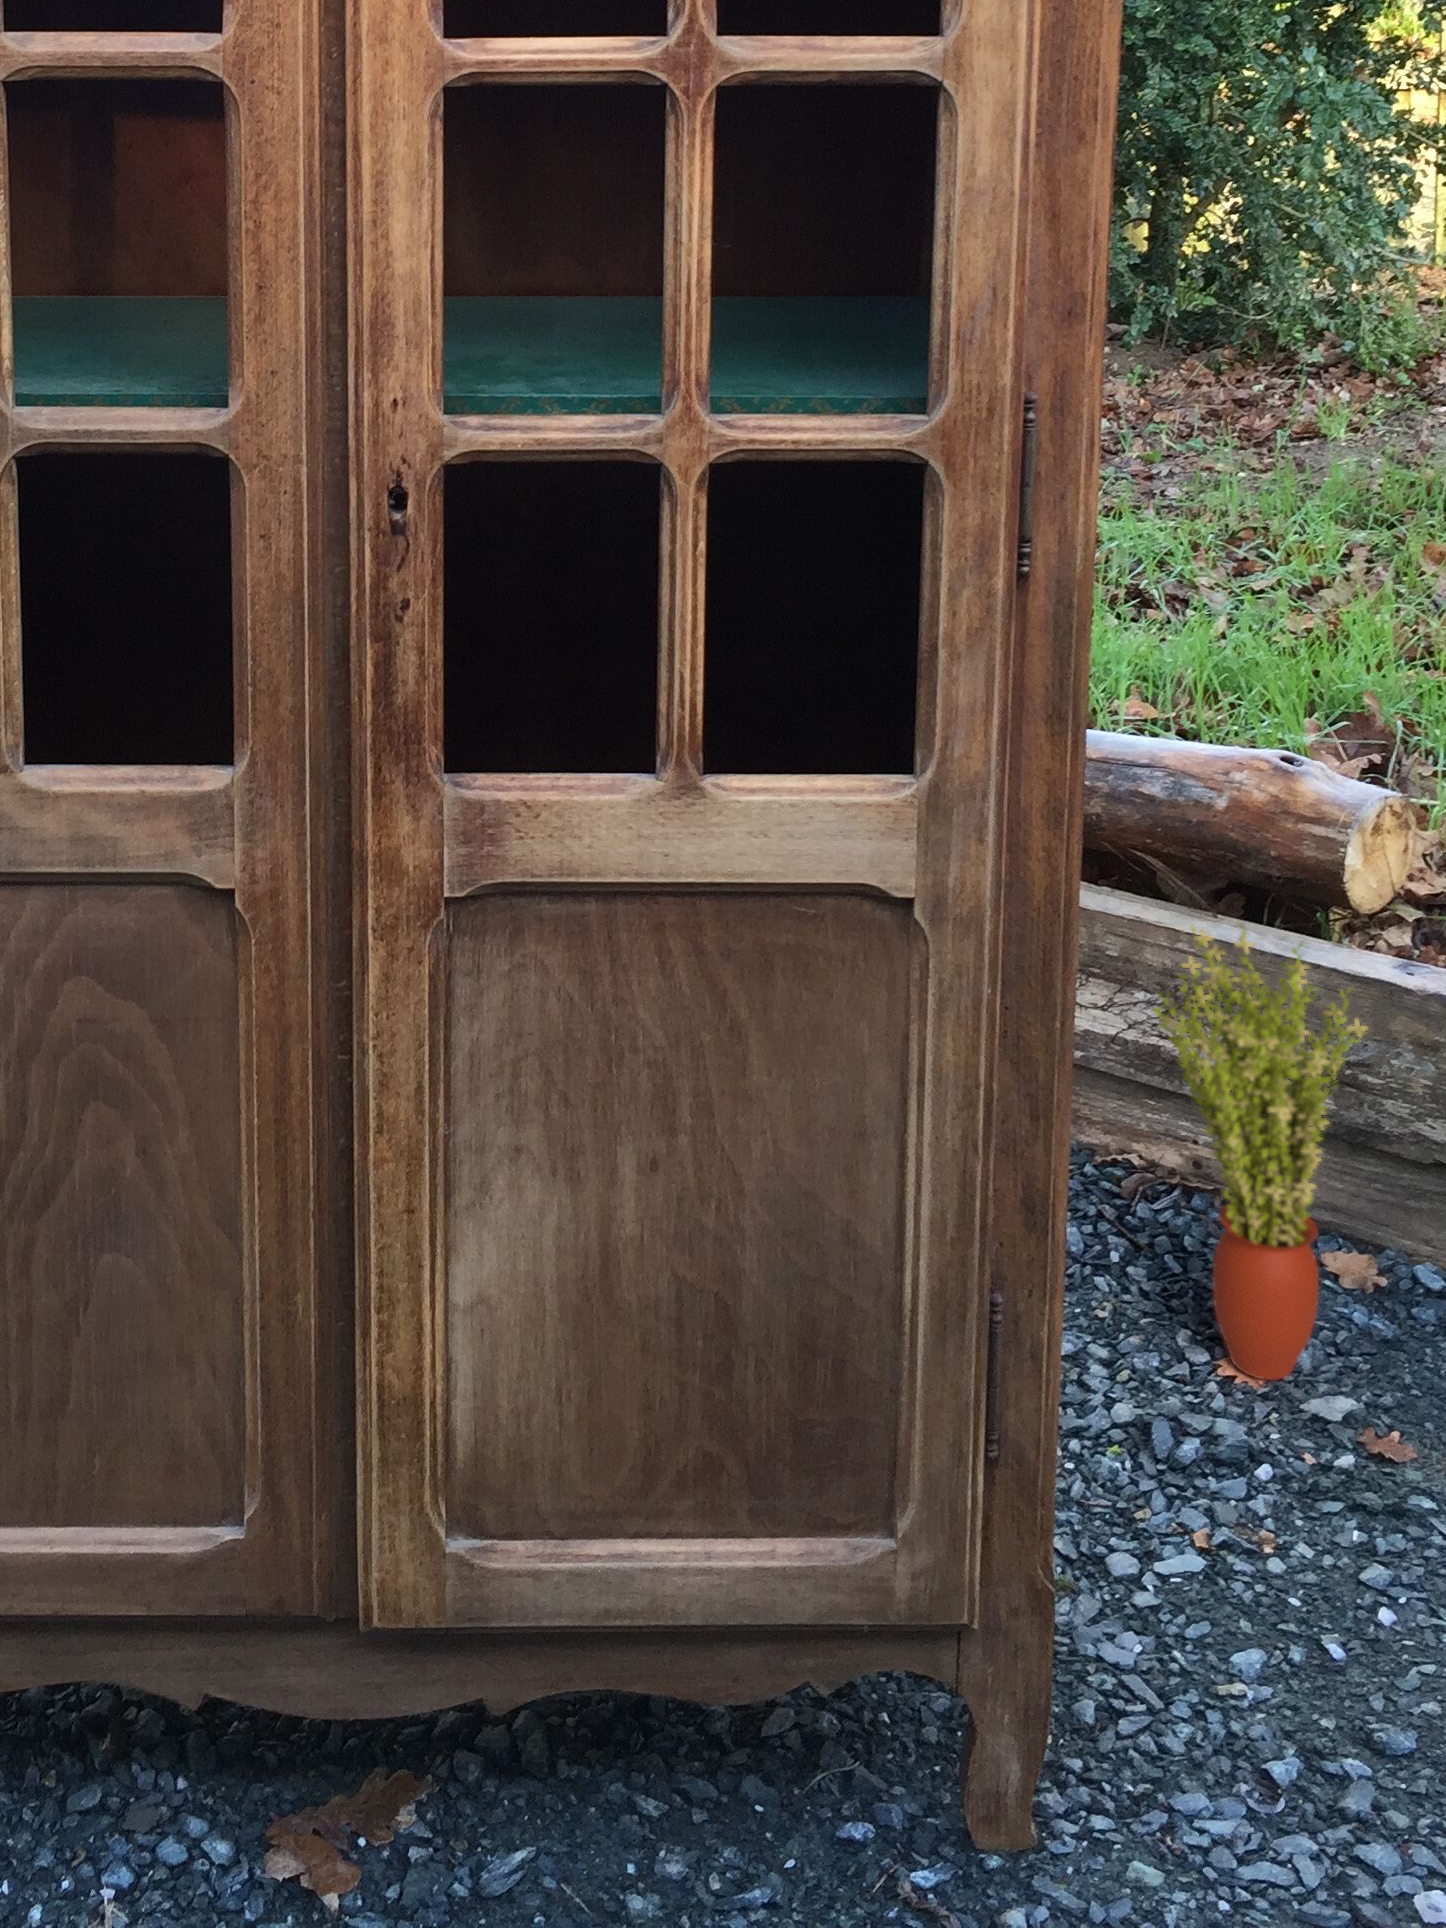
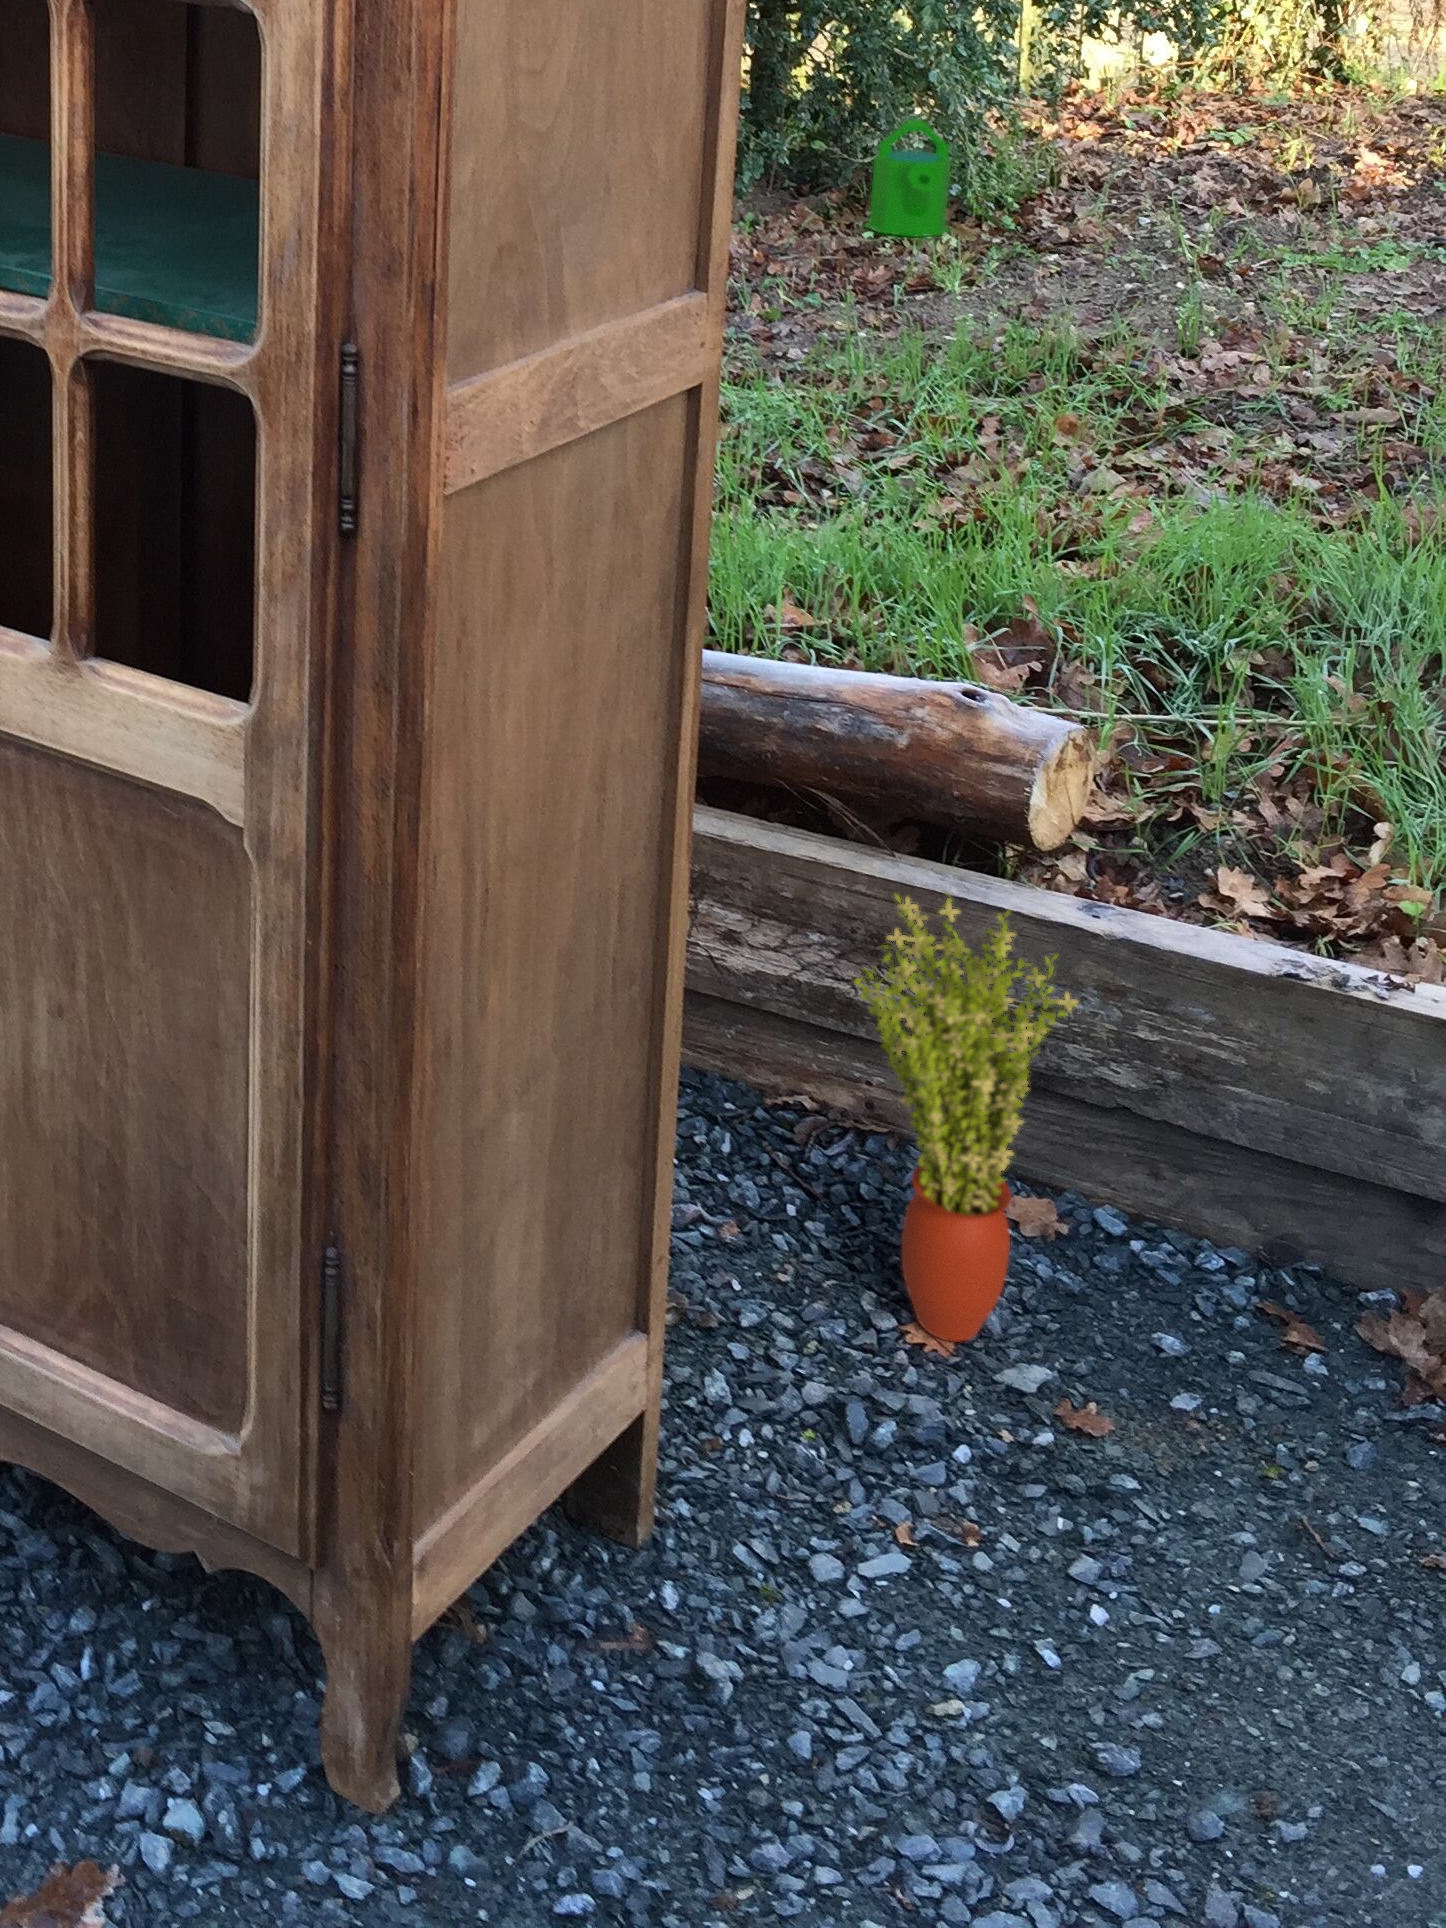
watering can: none [1255,275,1348,392] -> present [865,119,951,237]

